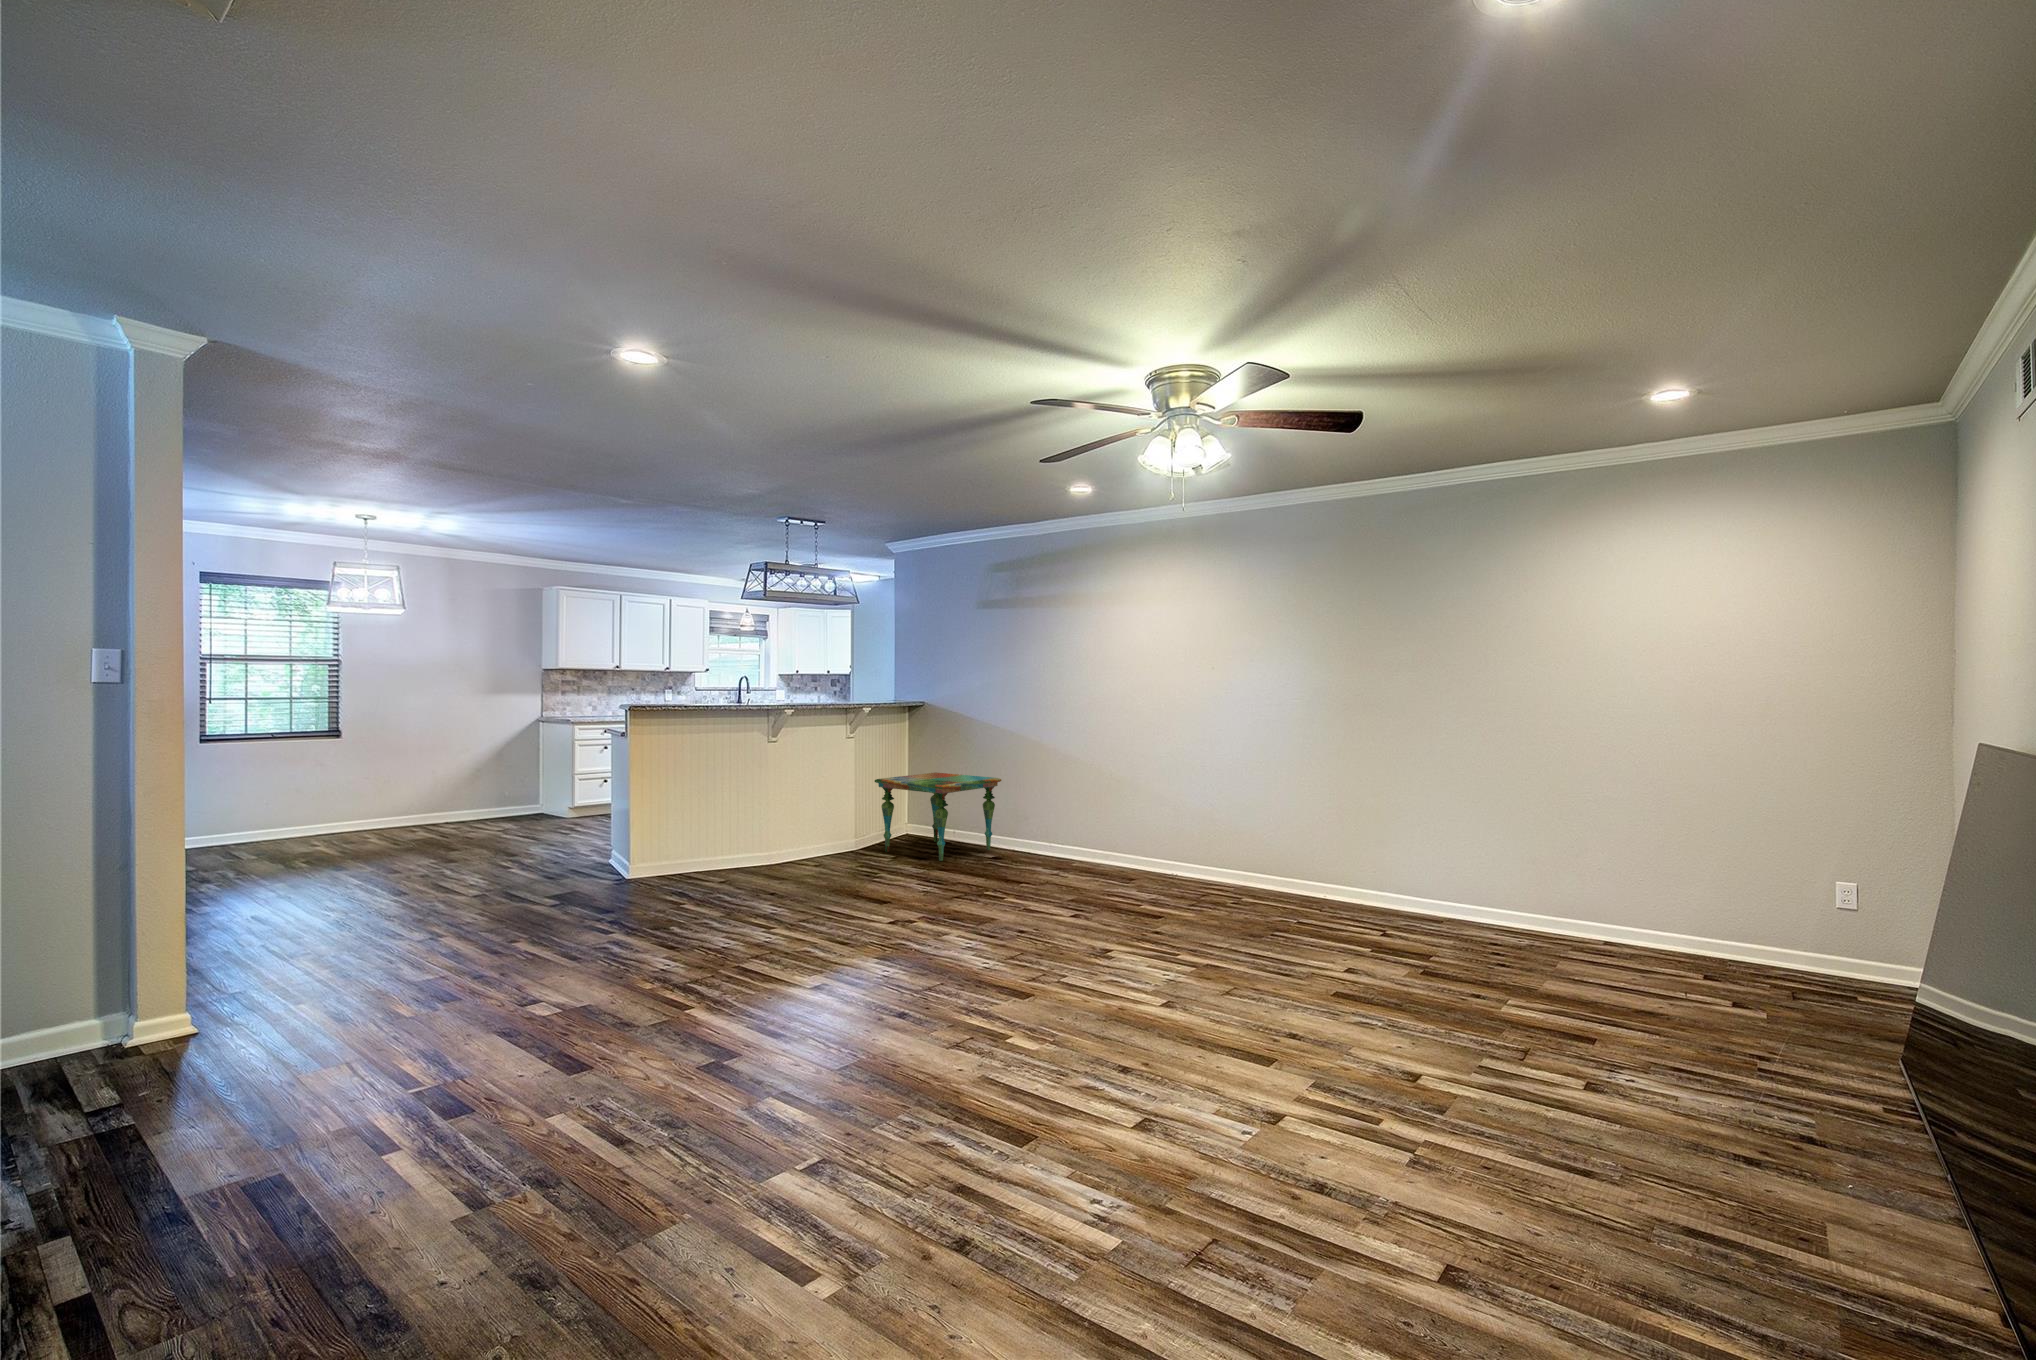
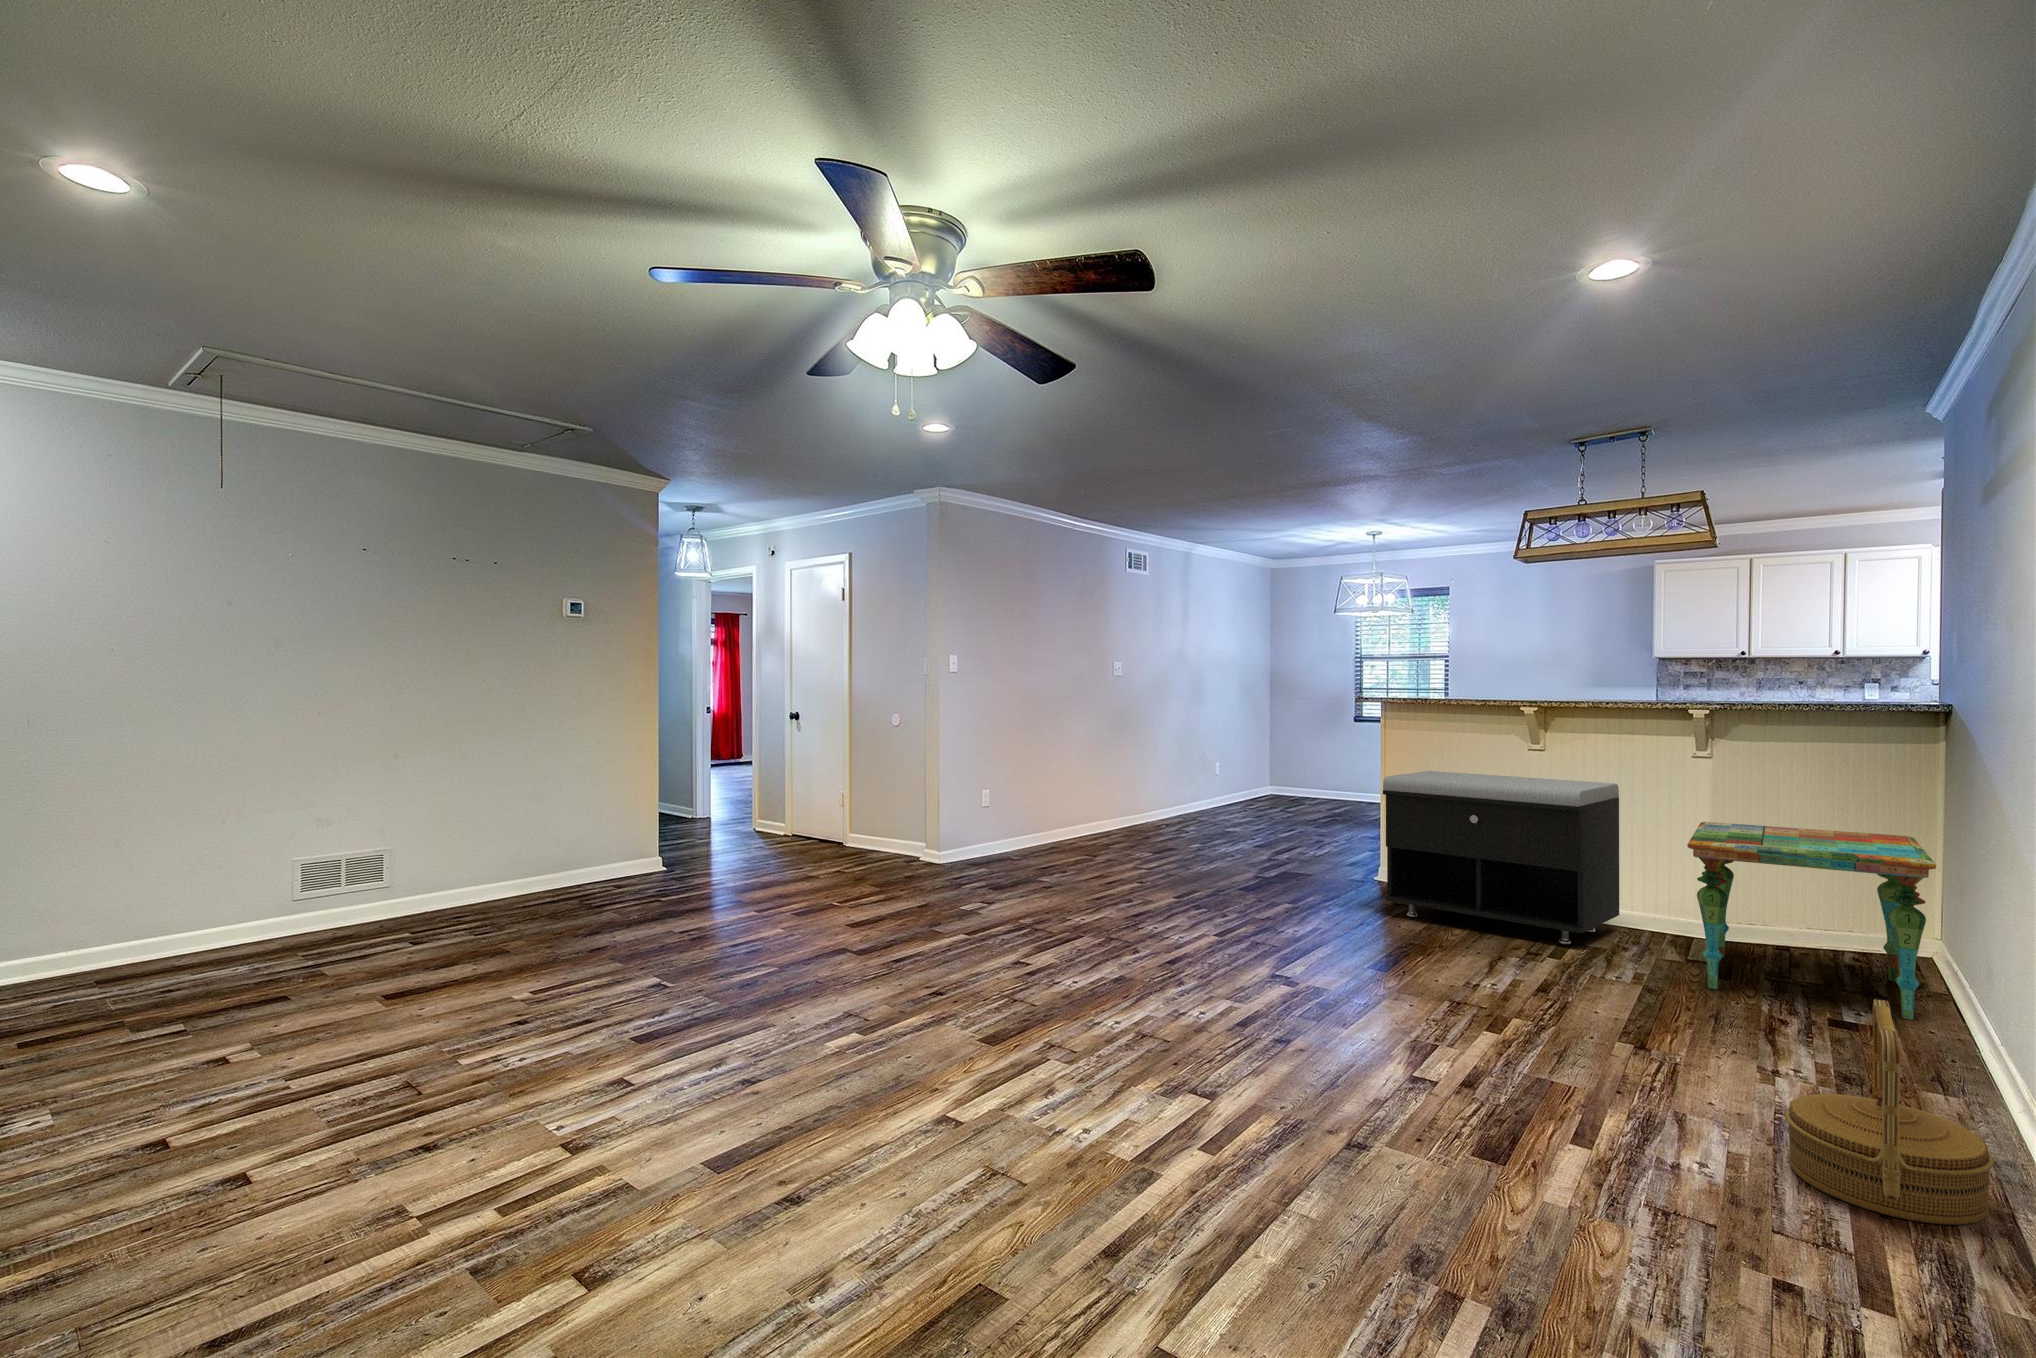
storage bench: none [710,764,866,882] -> present [1383,771,1619,944]
woven basket: none [1131,820,1188,887] -> present [1785,999,1994,1225]

